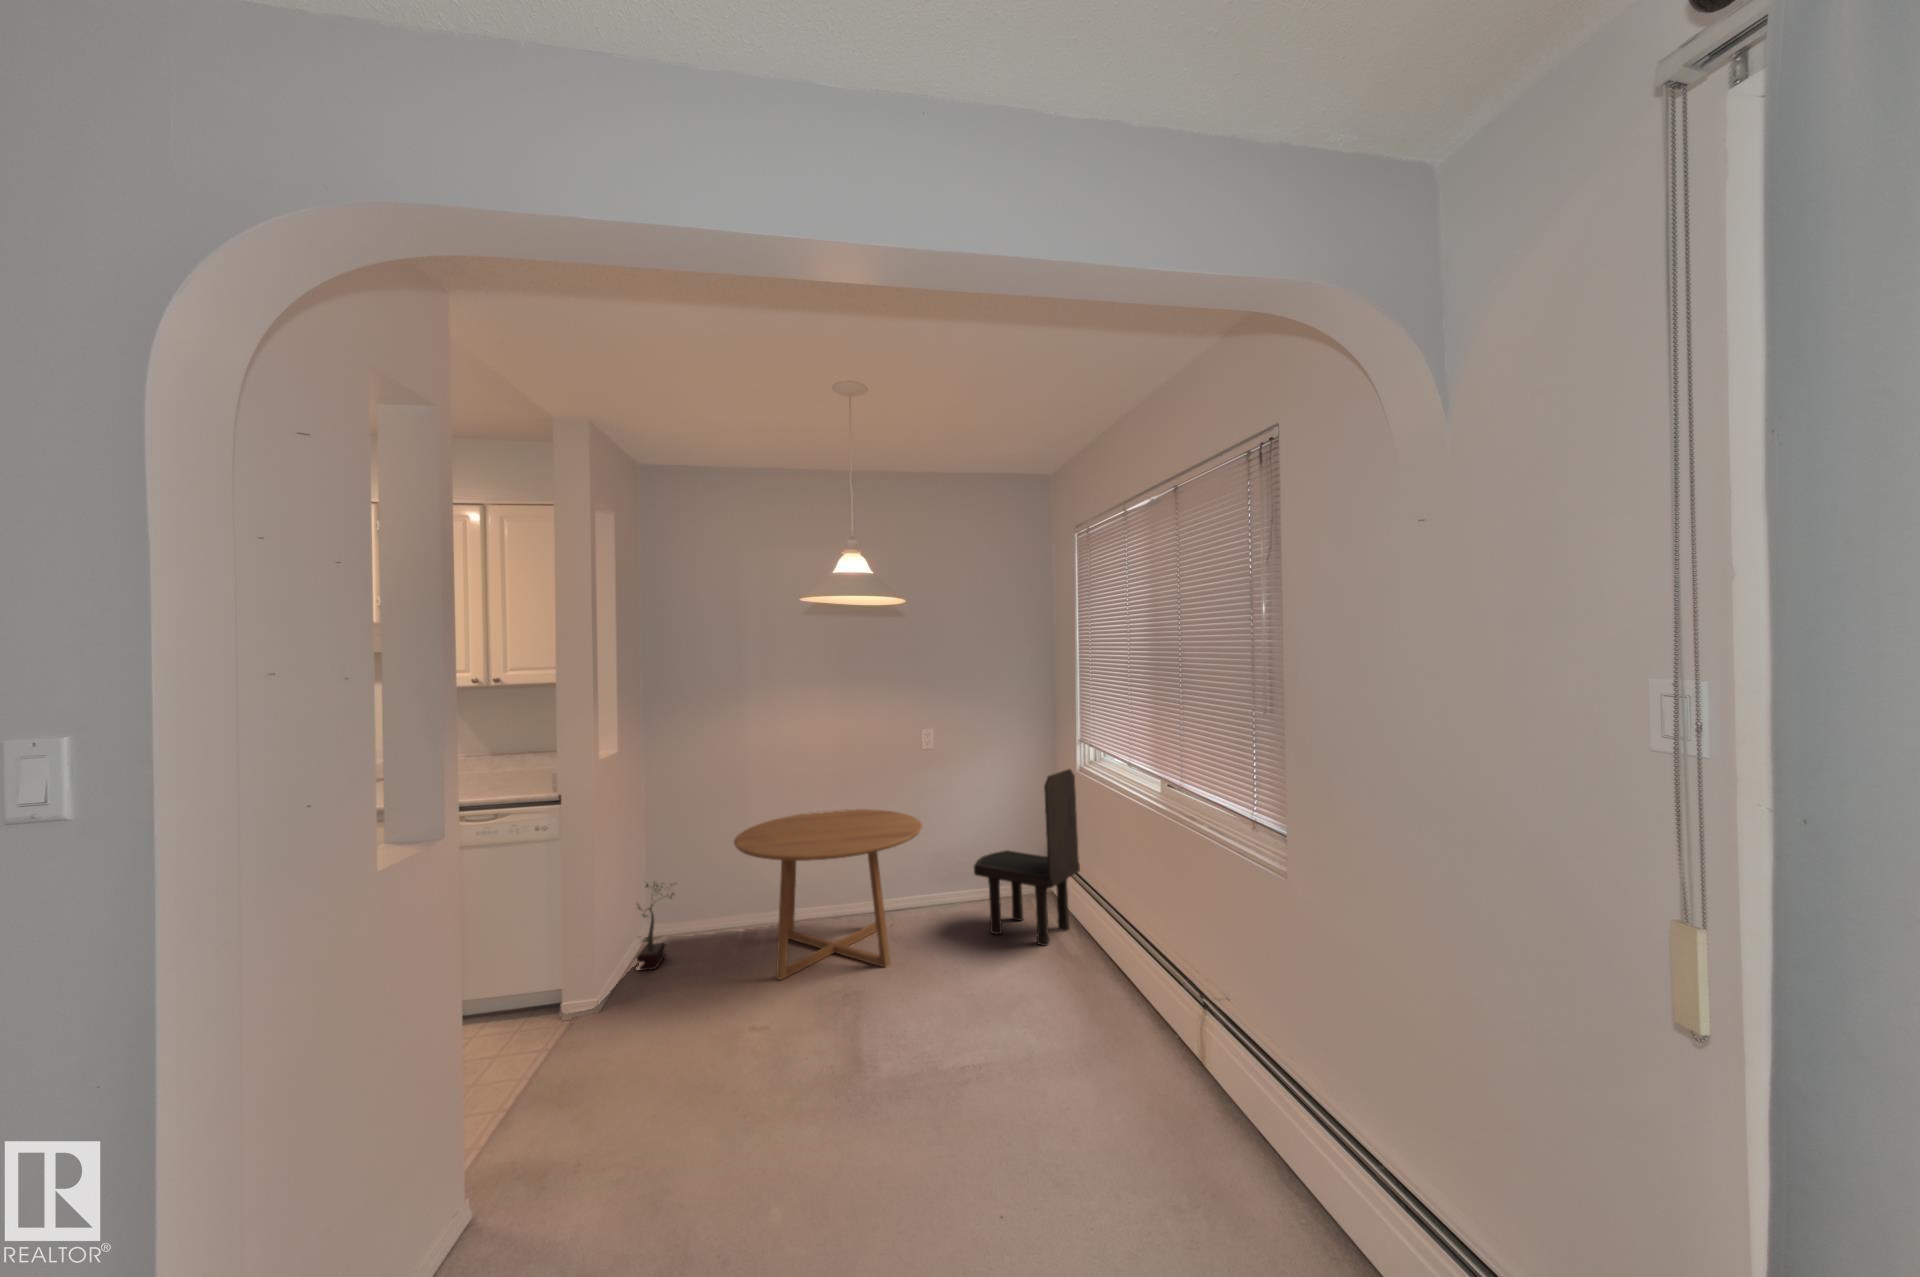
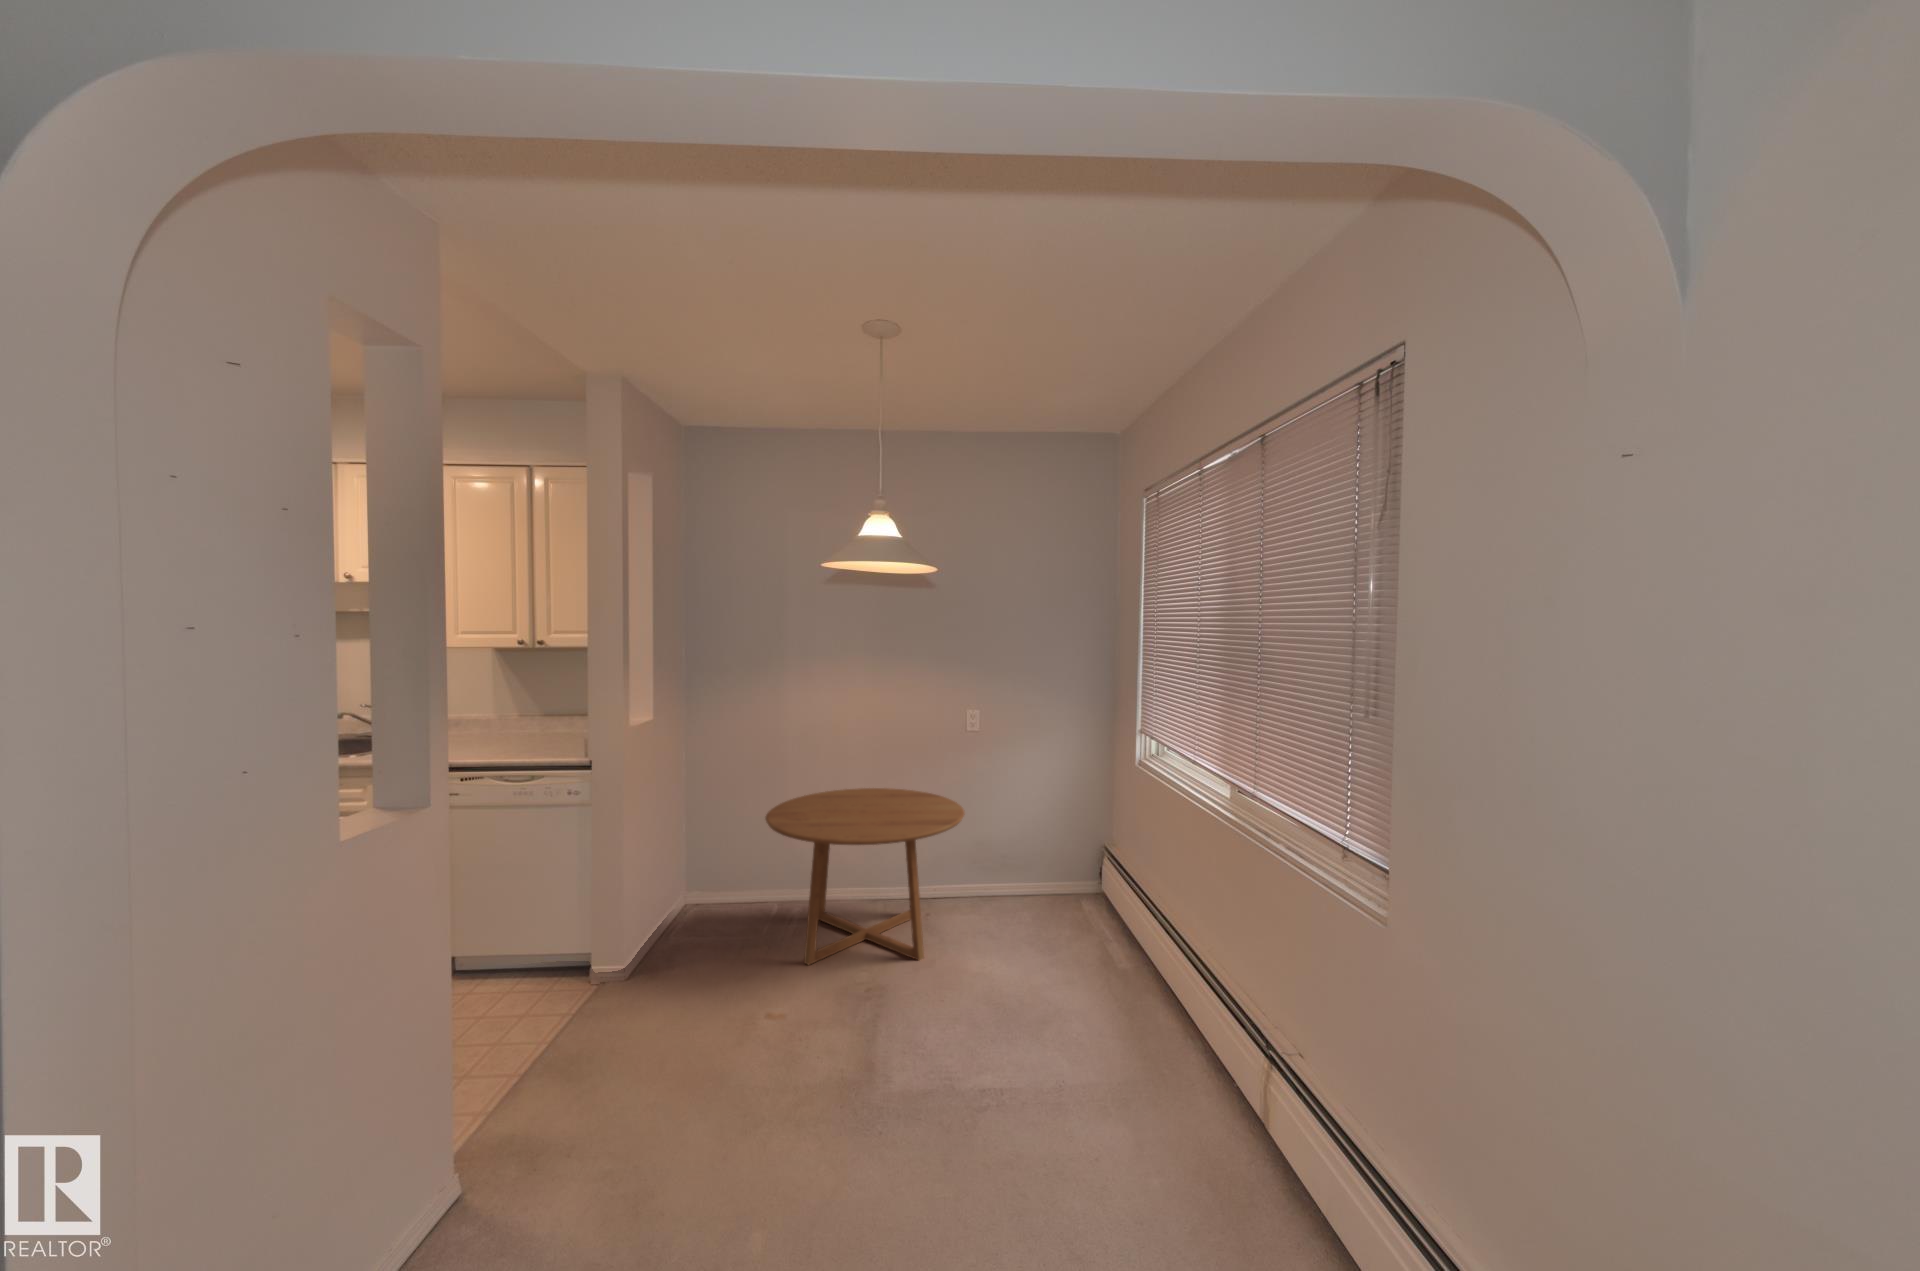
dining chair: present [974,769,1080,946] -> none [1018,762,1134,951]
potted plant: present [637,884,674,970] -> none [662,849,707,942]

